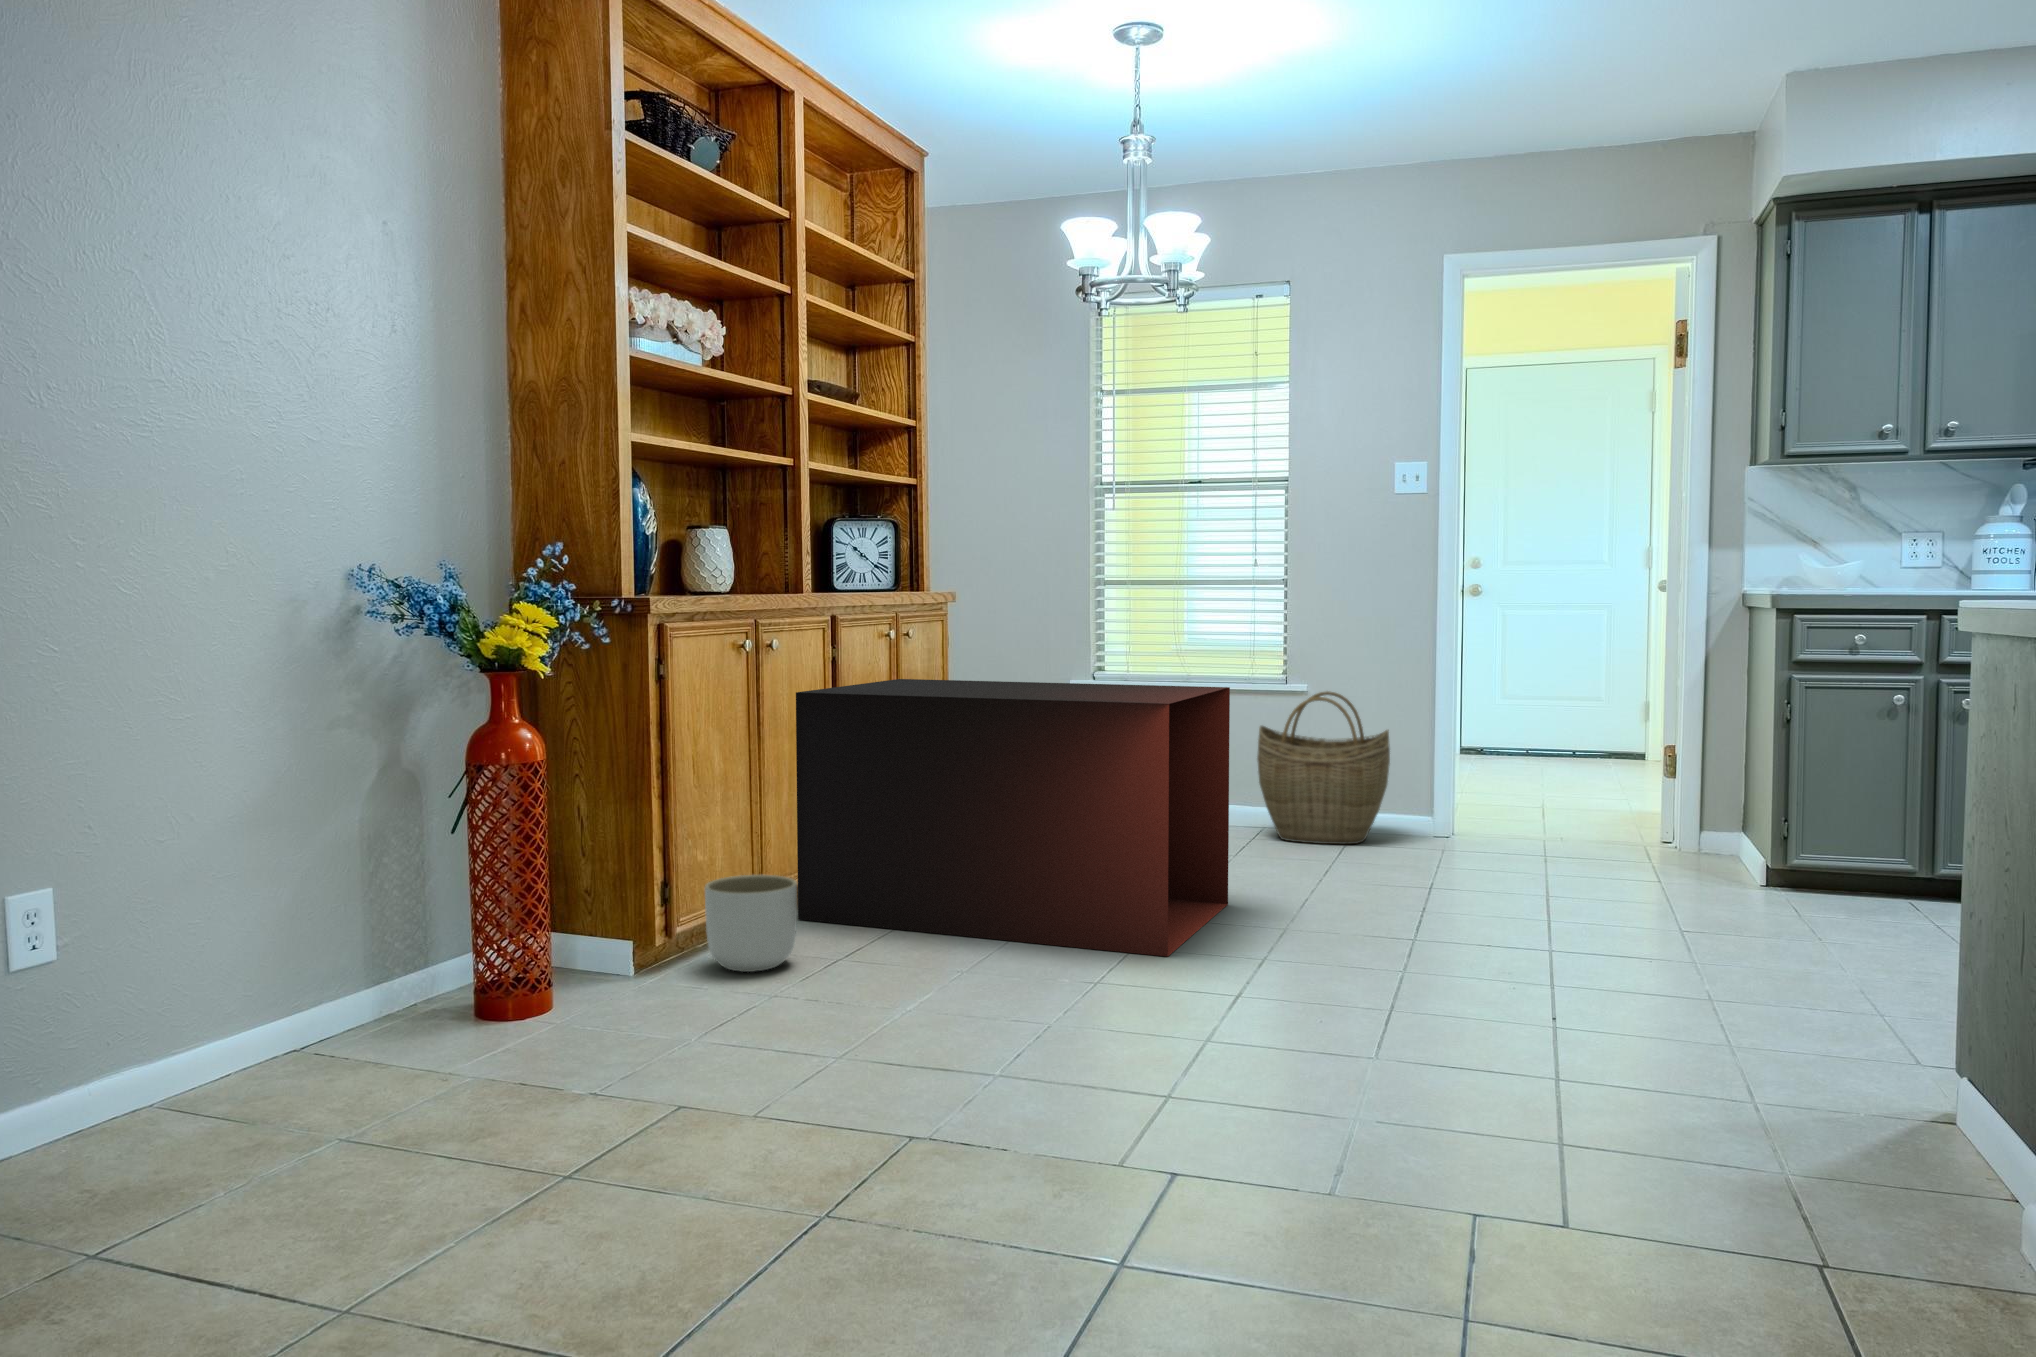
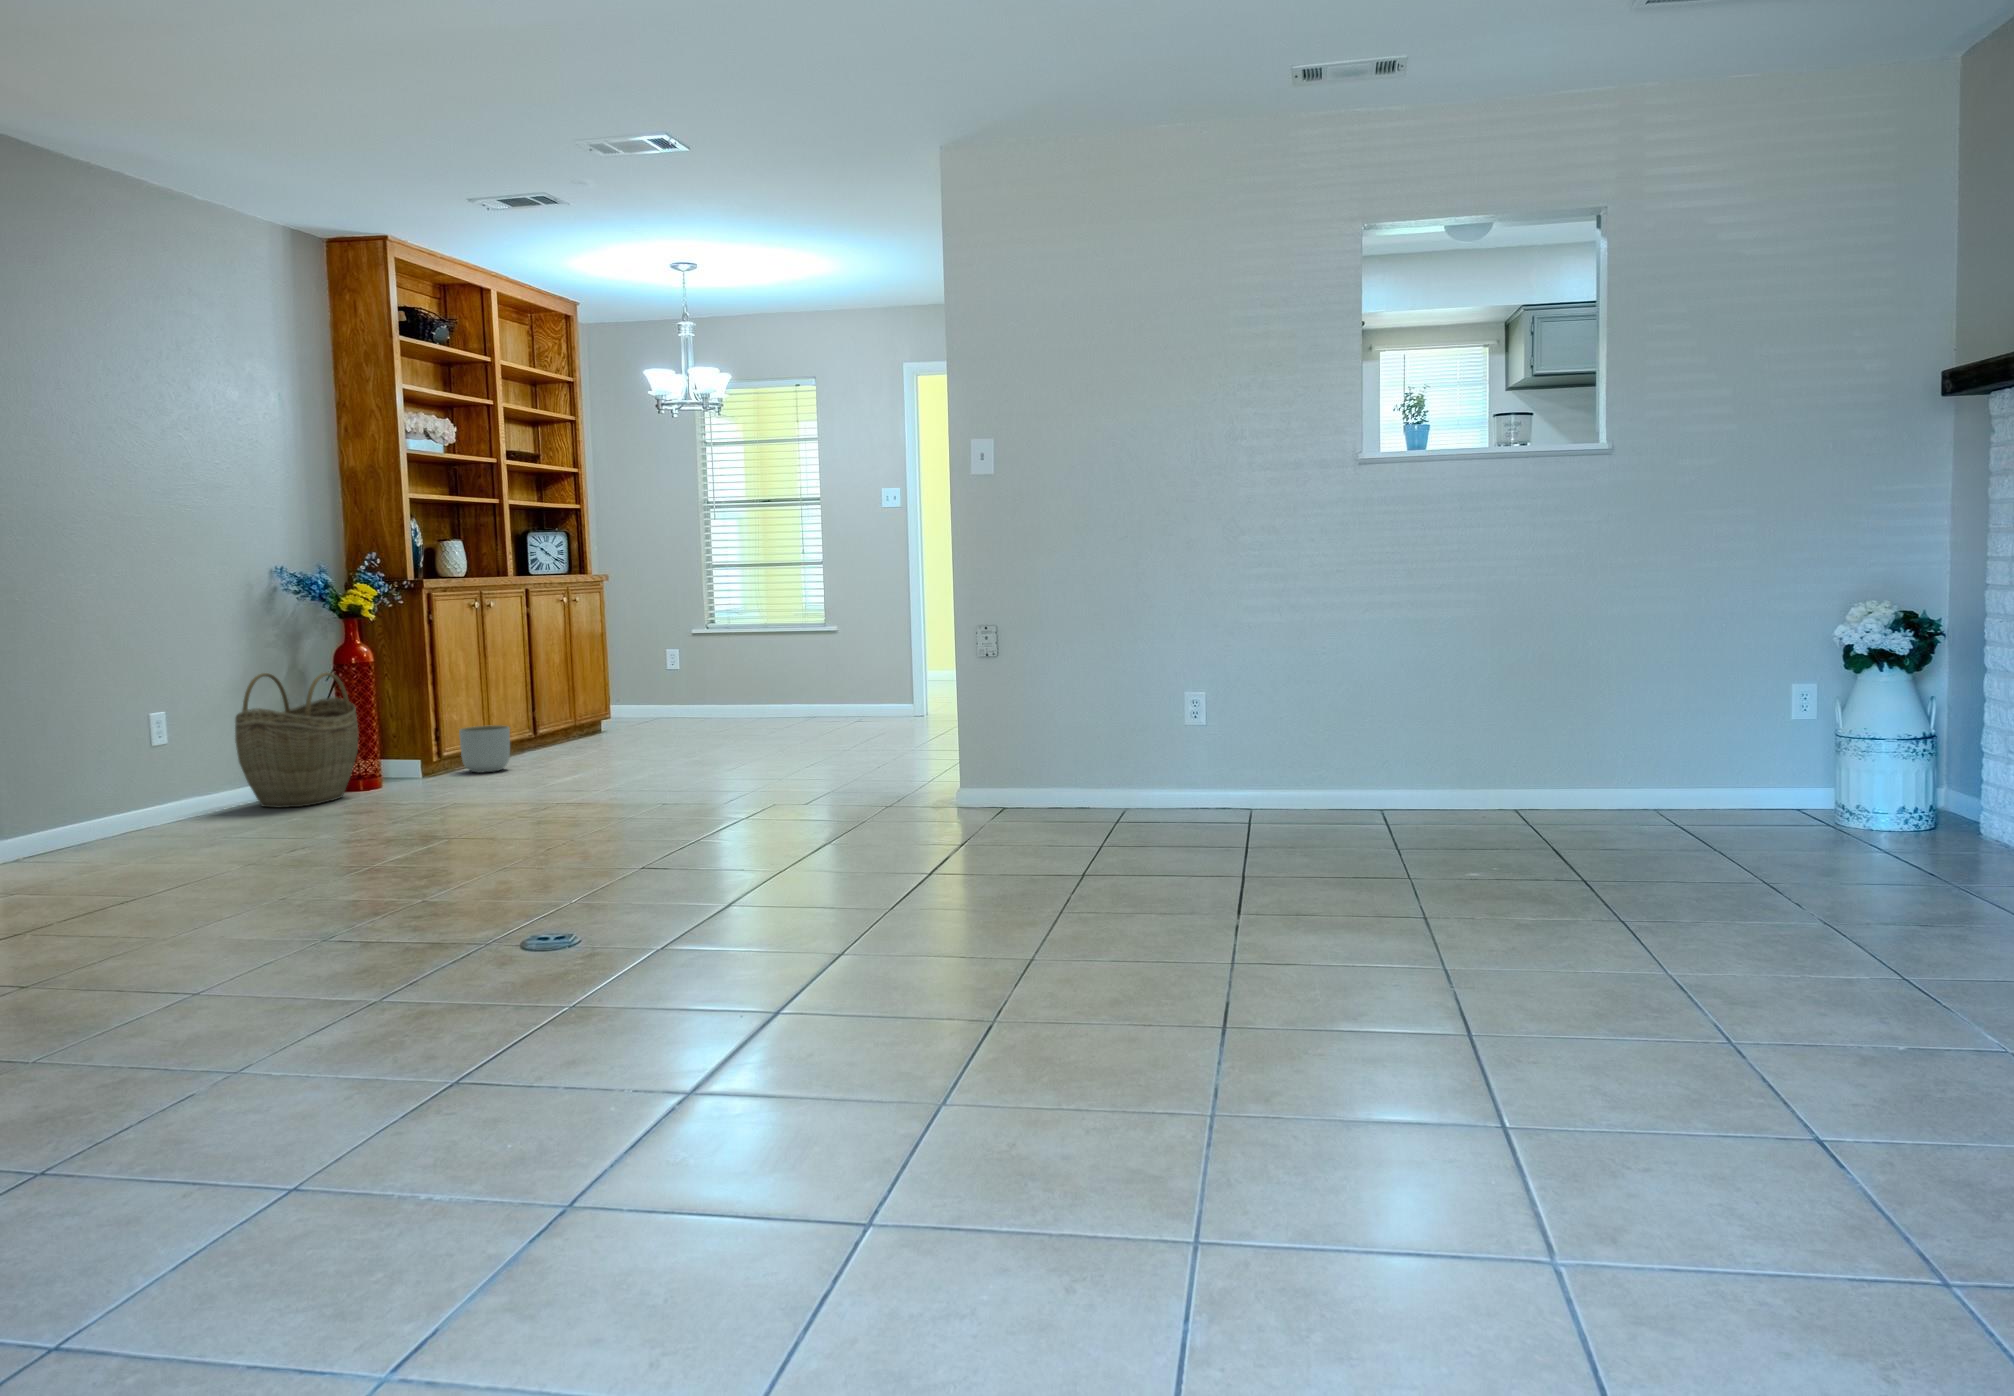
storage cabinet: present [796,679,1230,956] -> none [506,623,761,759]
woven basket: present [1257,691,1390,844] -> present [235,672,358,808]

